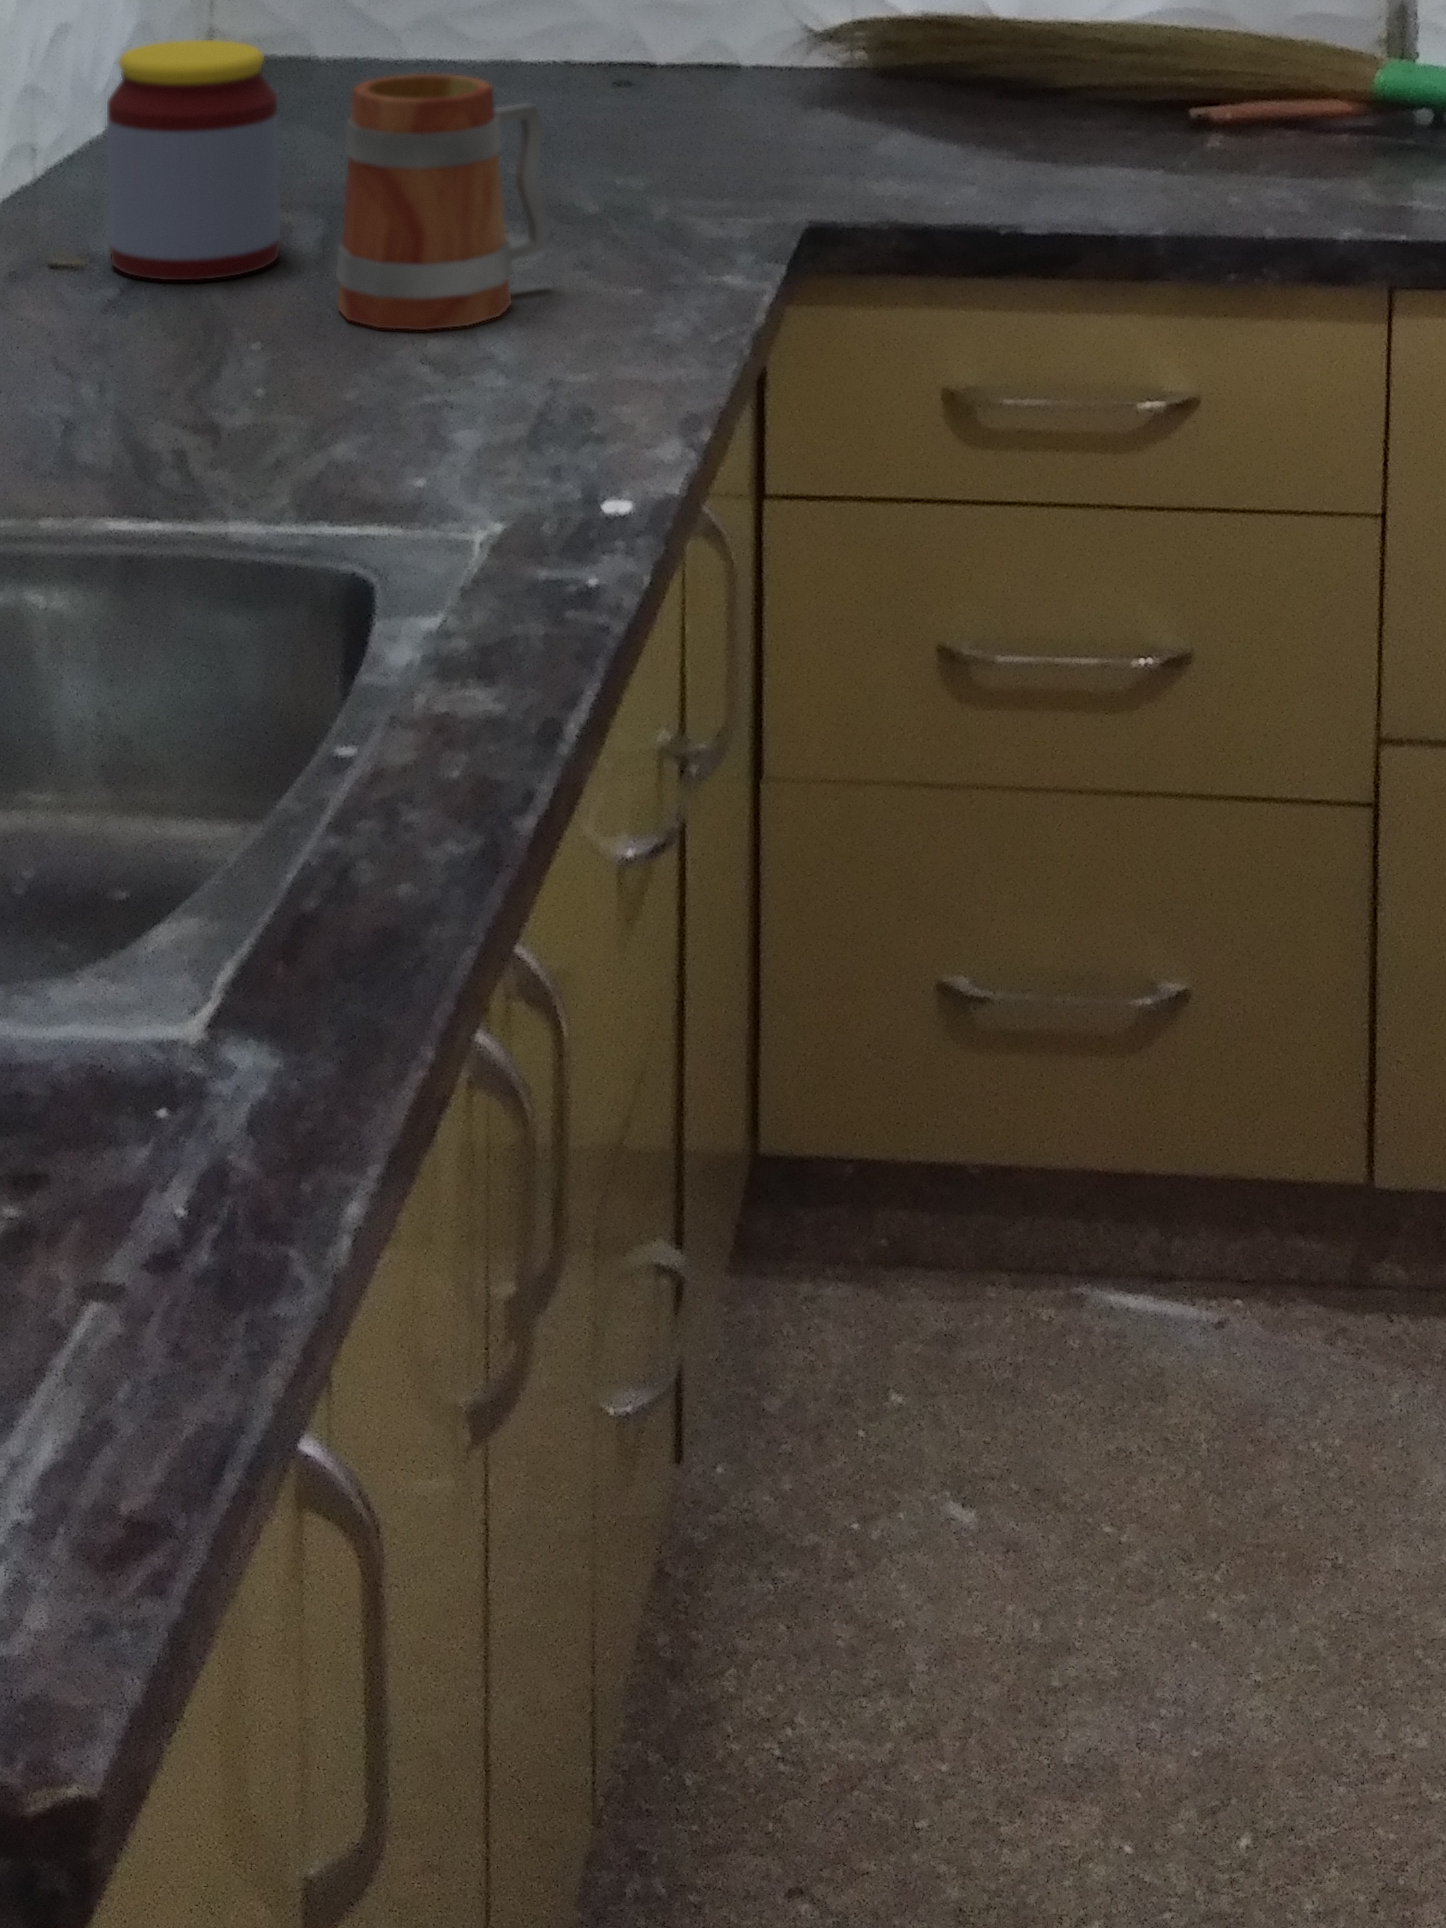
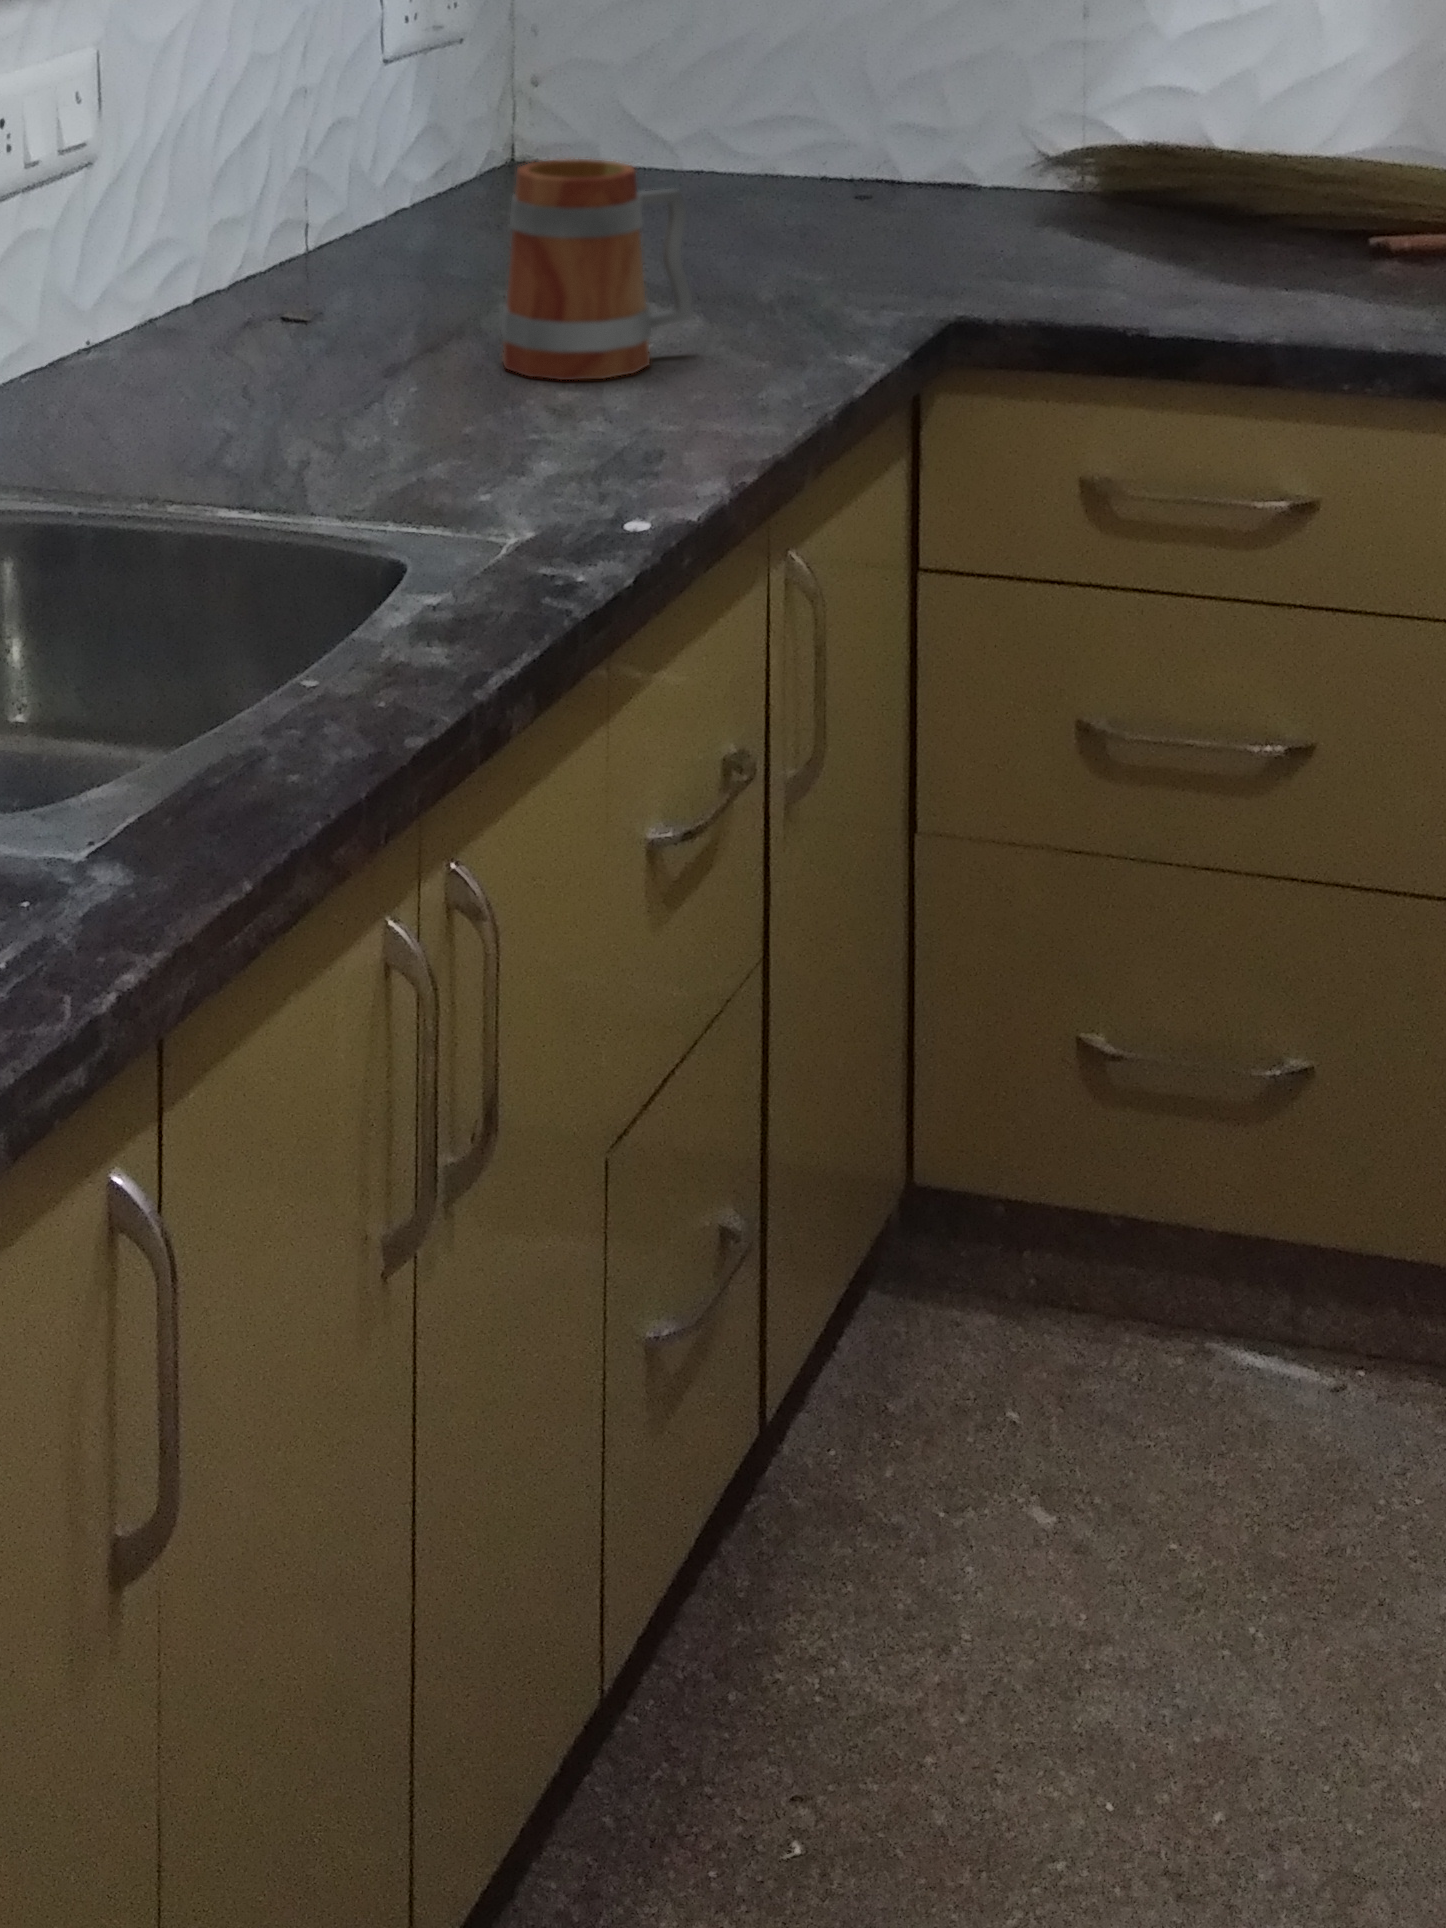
jar: present [107,40,280,280] -> none [336,126,480,330]

